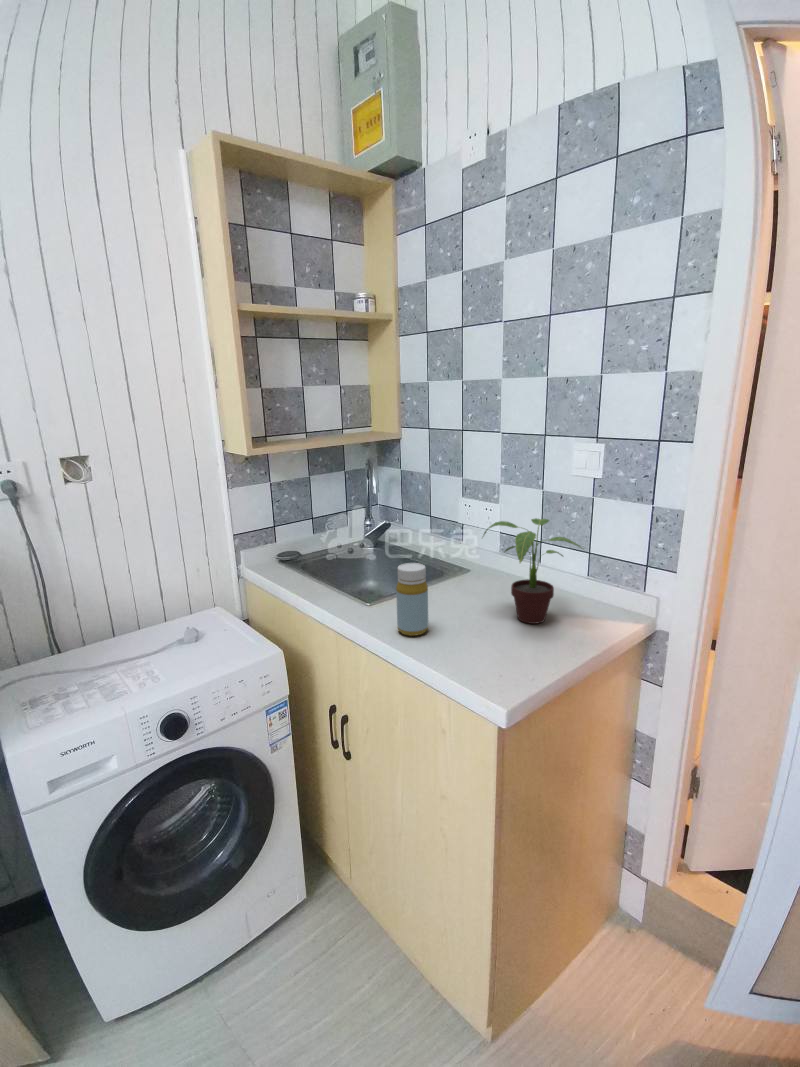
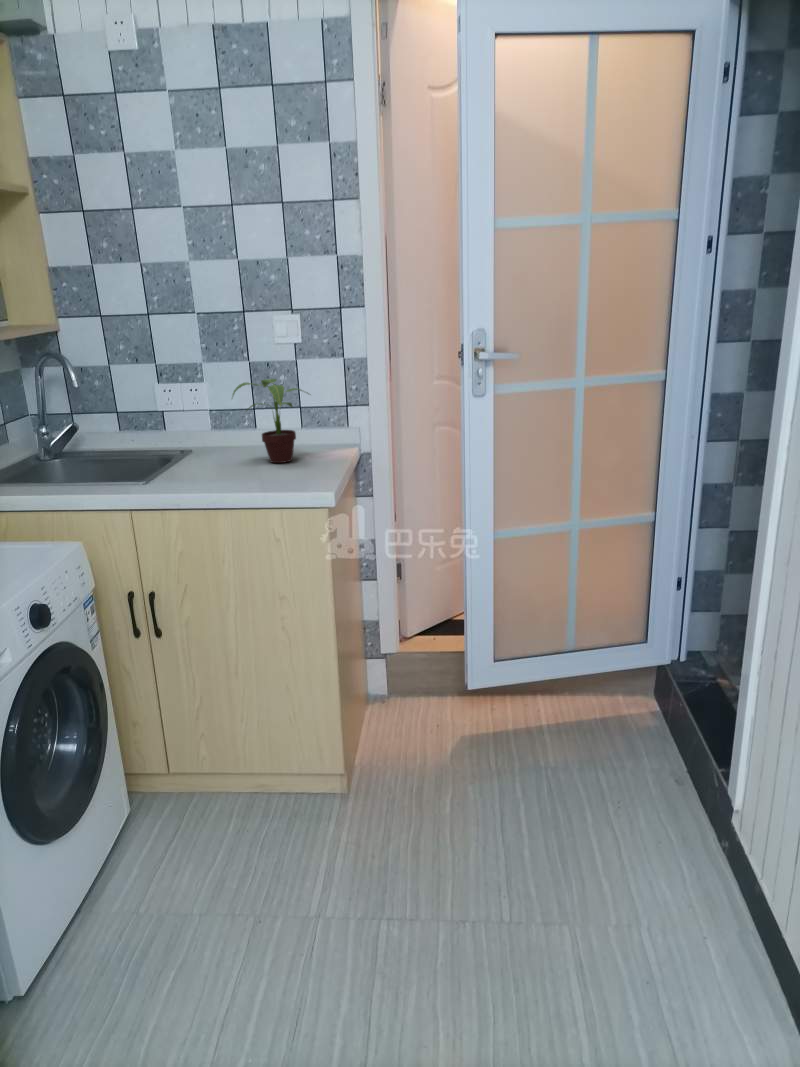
bottle: present [396,563,428,636] -> none [183,423,216,486]

